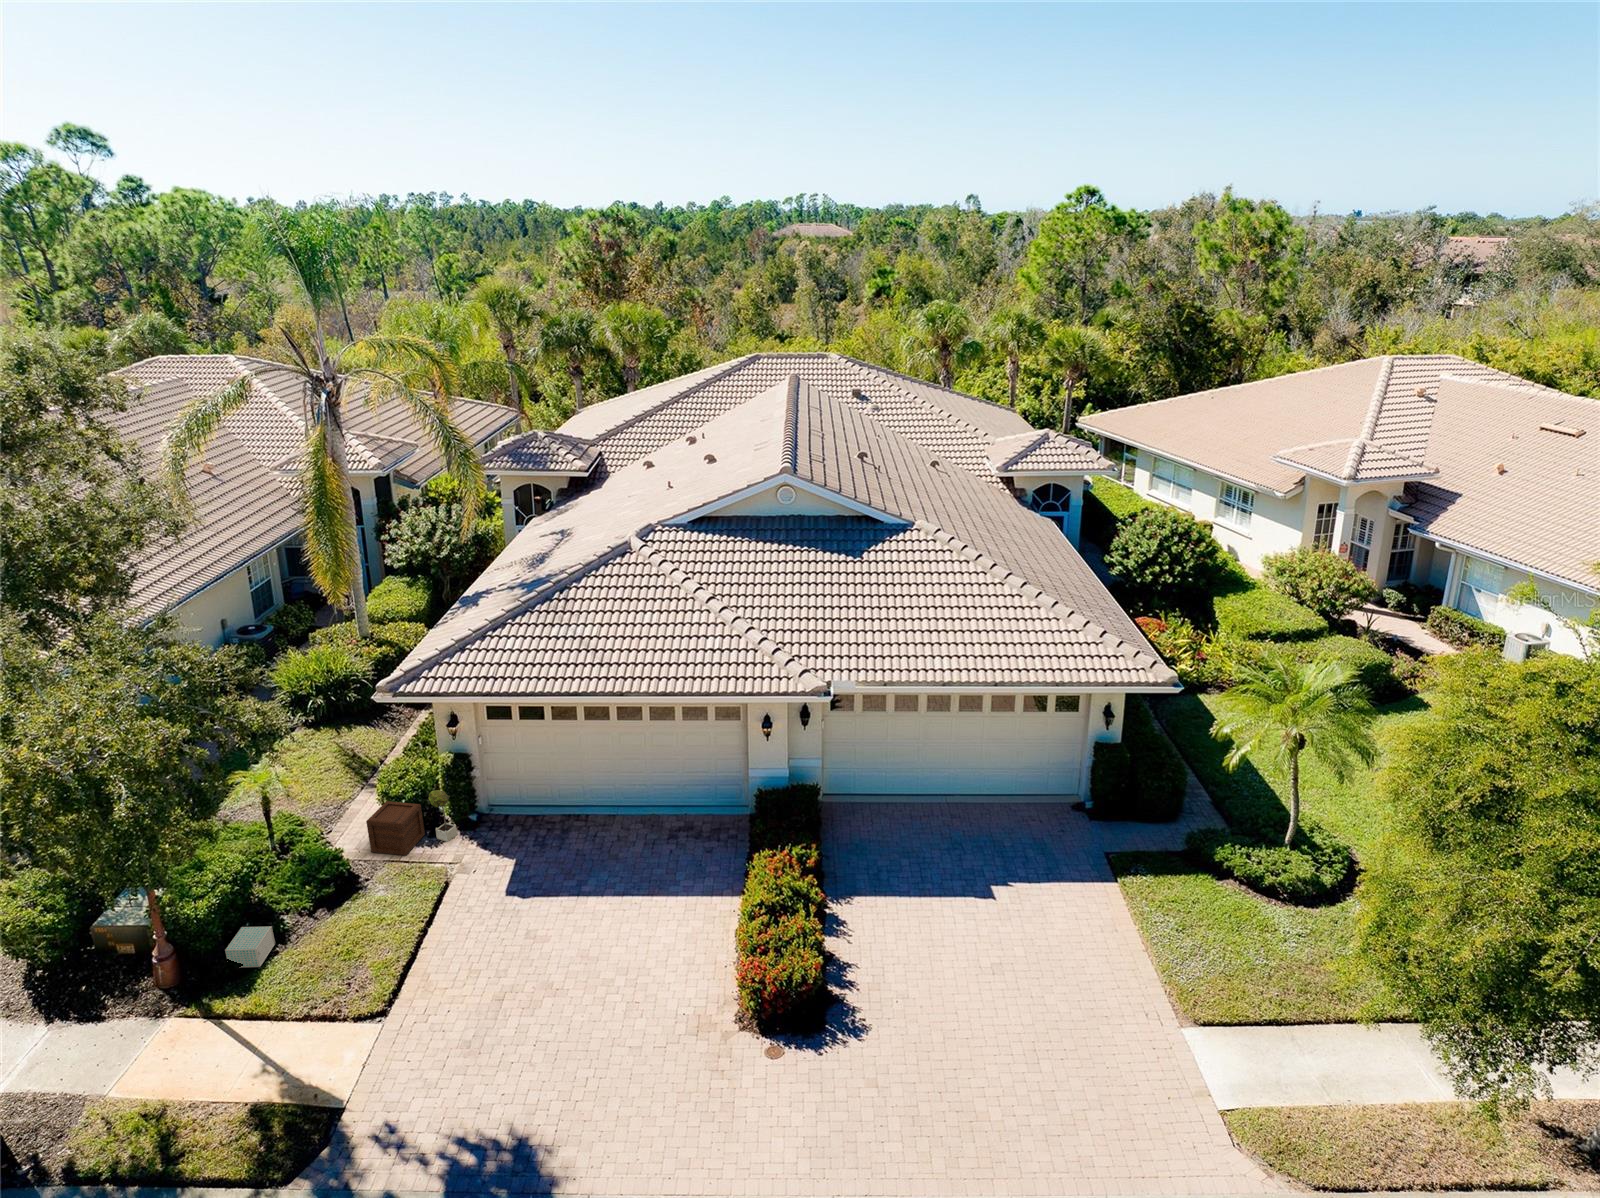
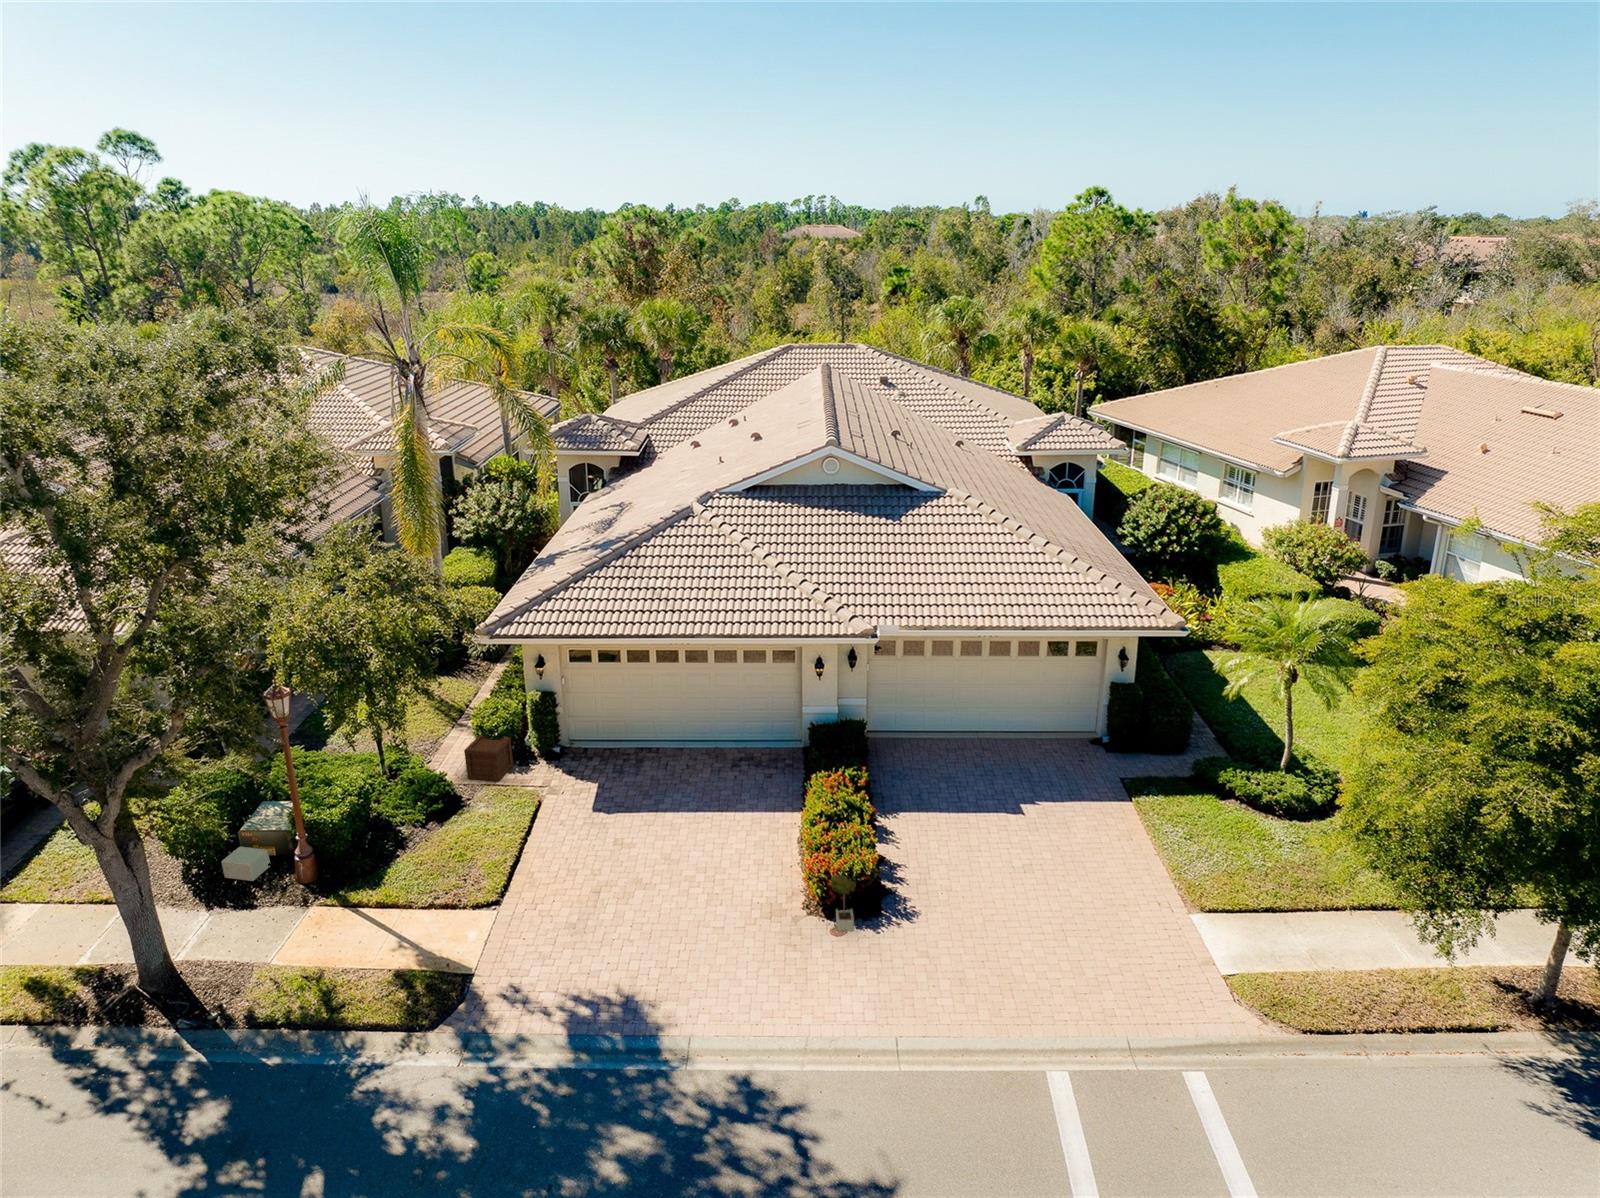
potted tree: present [428,790,457,842] -> present [830,875,856,931]
storage box: present [225,926,275,967] -> present [221,847,270,881]

